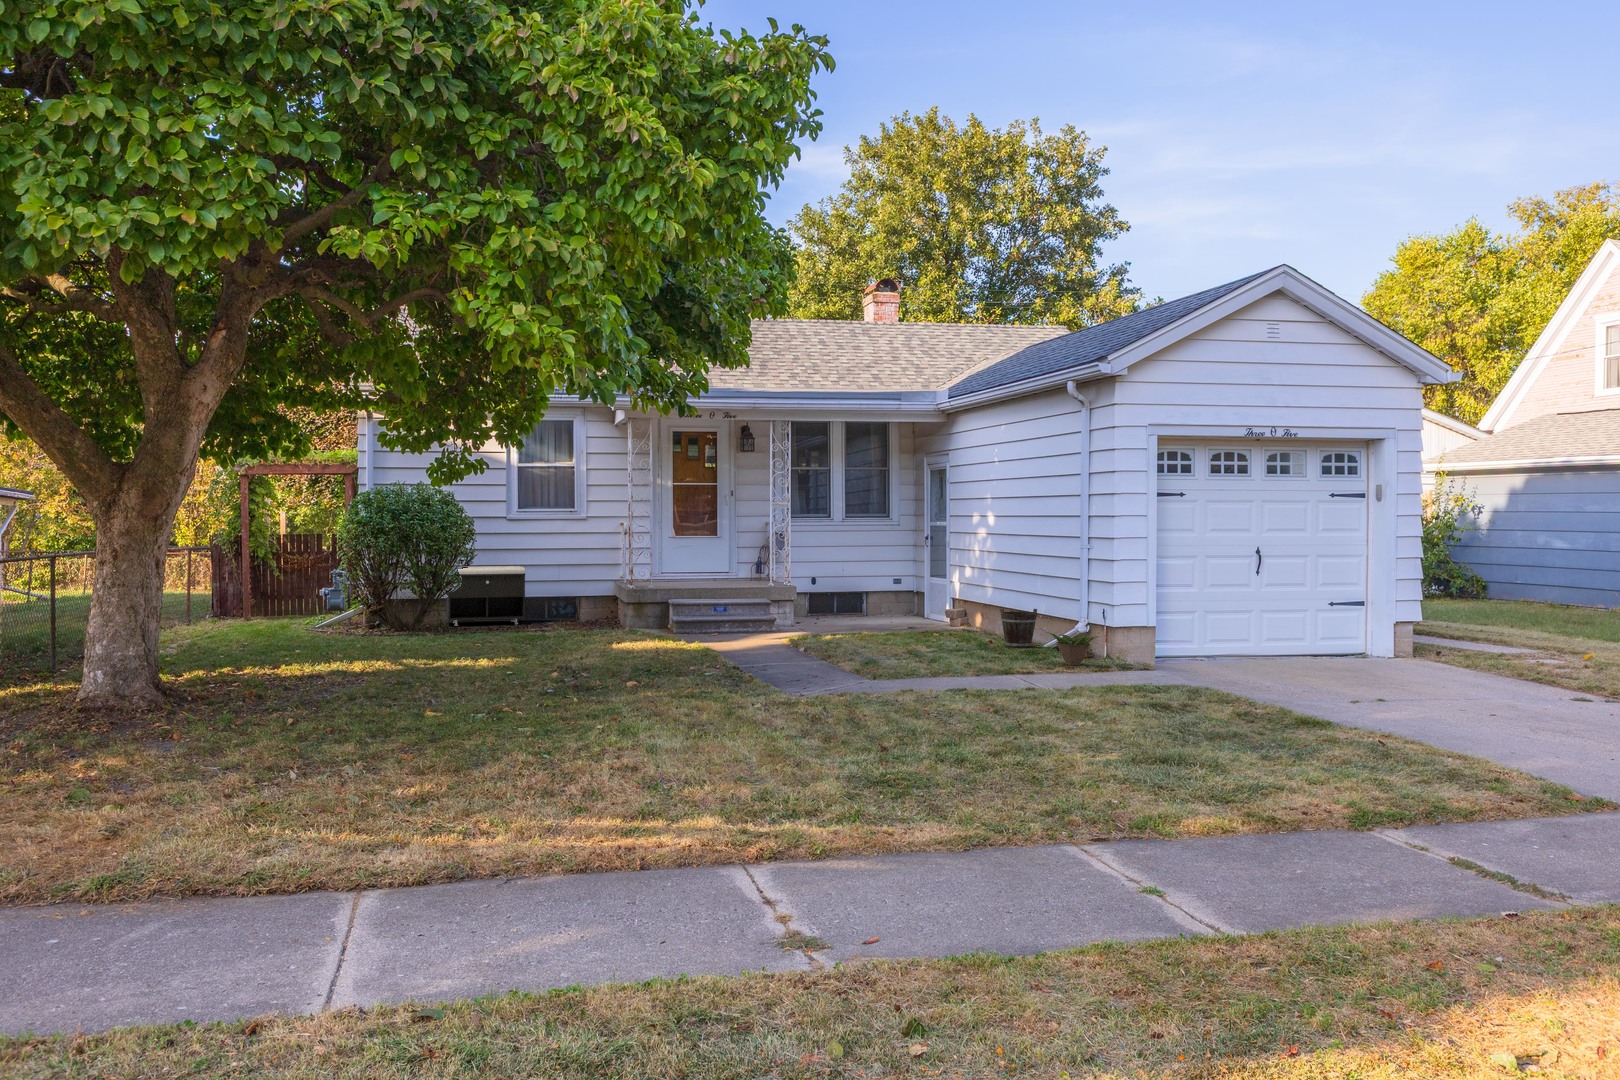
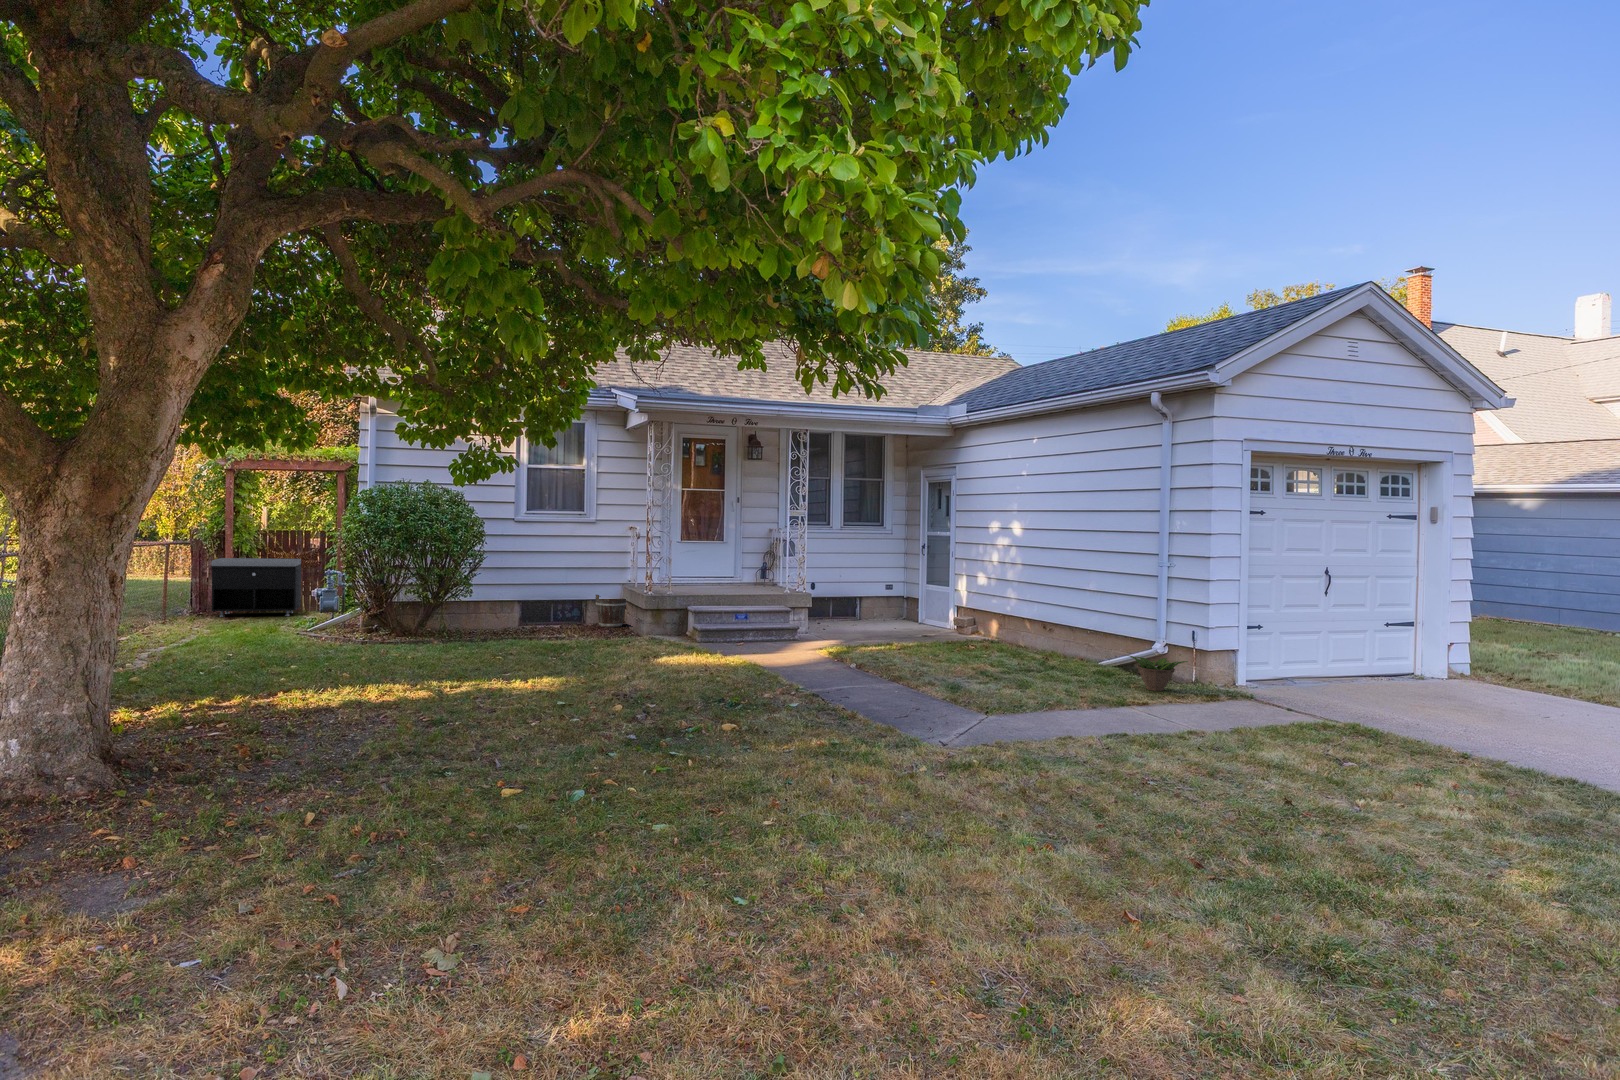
storage bench: present [446,566,525,626] -> present [211,558,301,617]
bucket: present [1000,609,1037,648] -> present [595,595,626,627]

